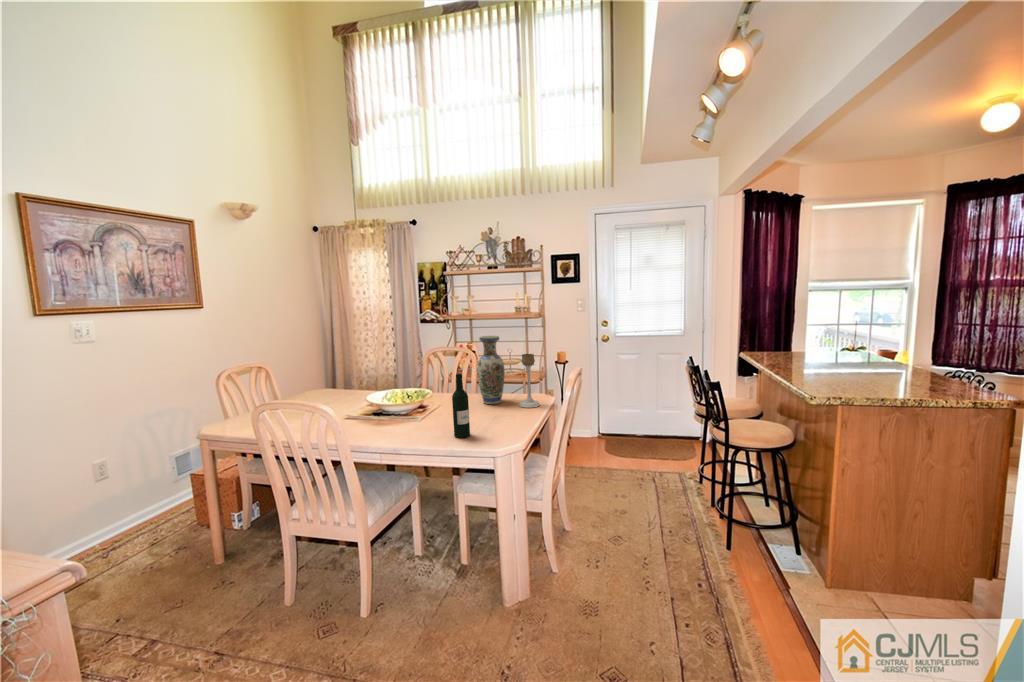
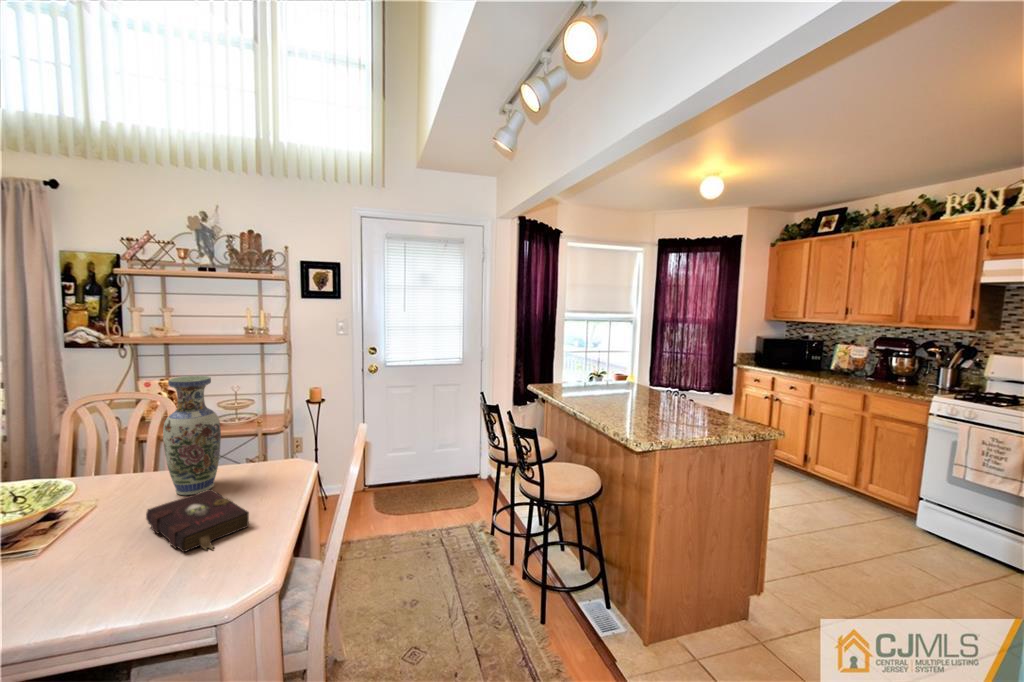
candle holder: present [519,354,540,408] -> none [249,403,288,493]
wine bottle: present [452,374,470,438] -> none [76,468,128,609]
book: none [473,400,520,427] -> present [146,489,249,552]

